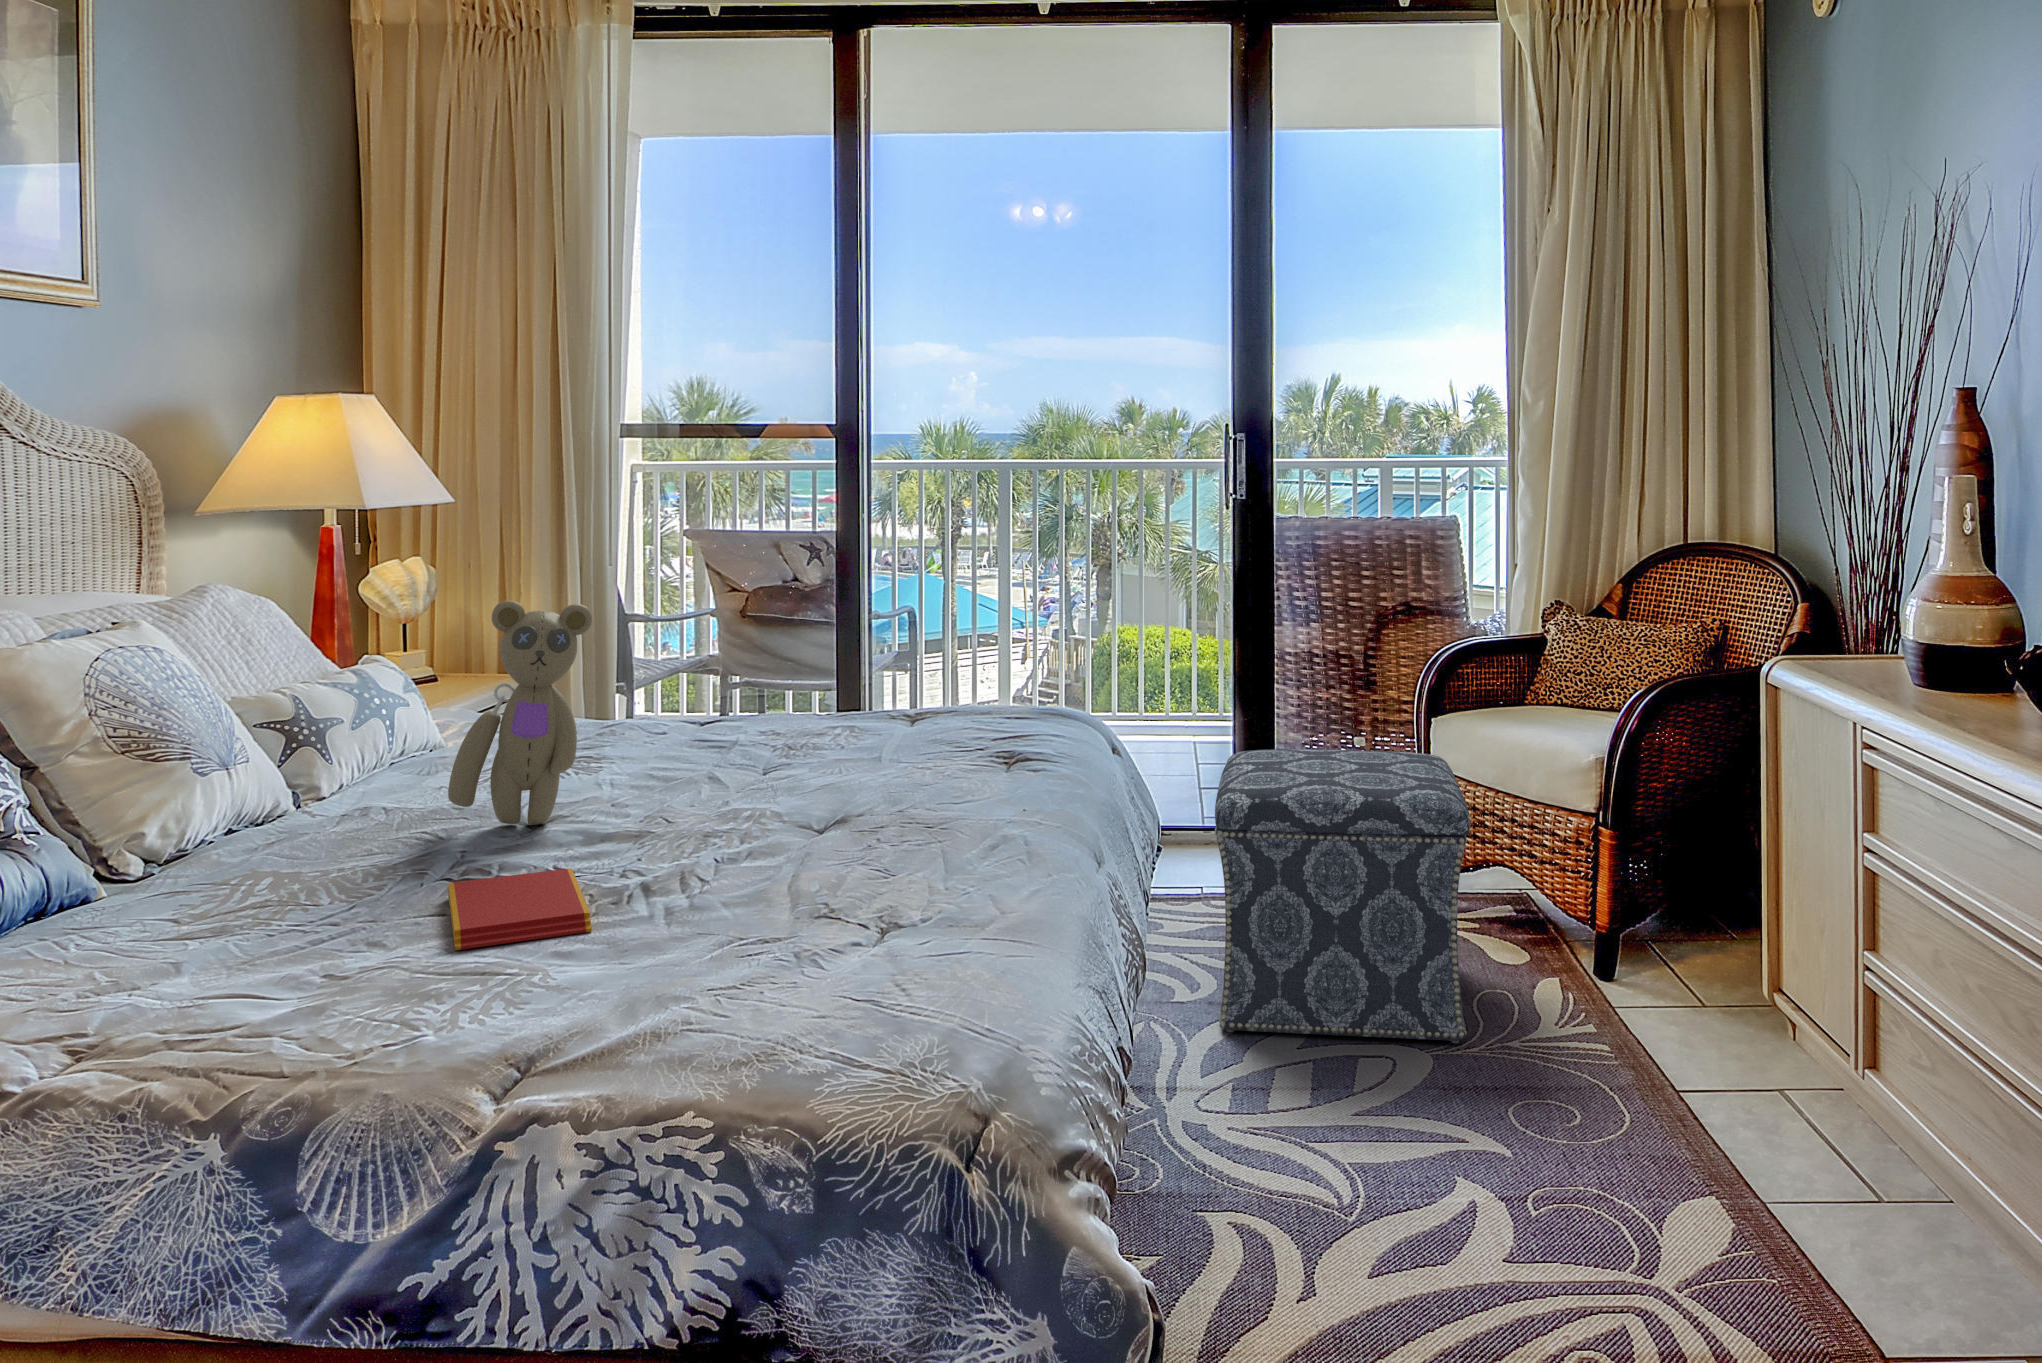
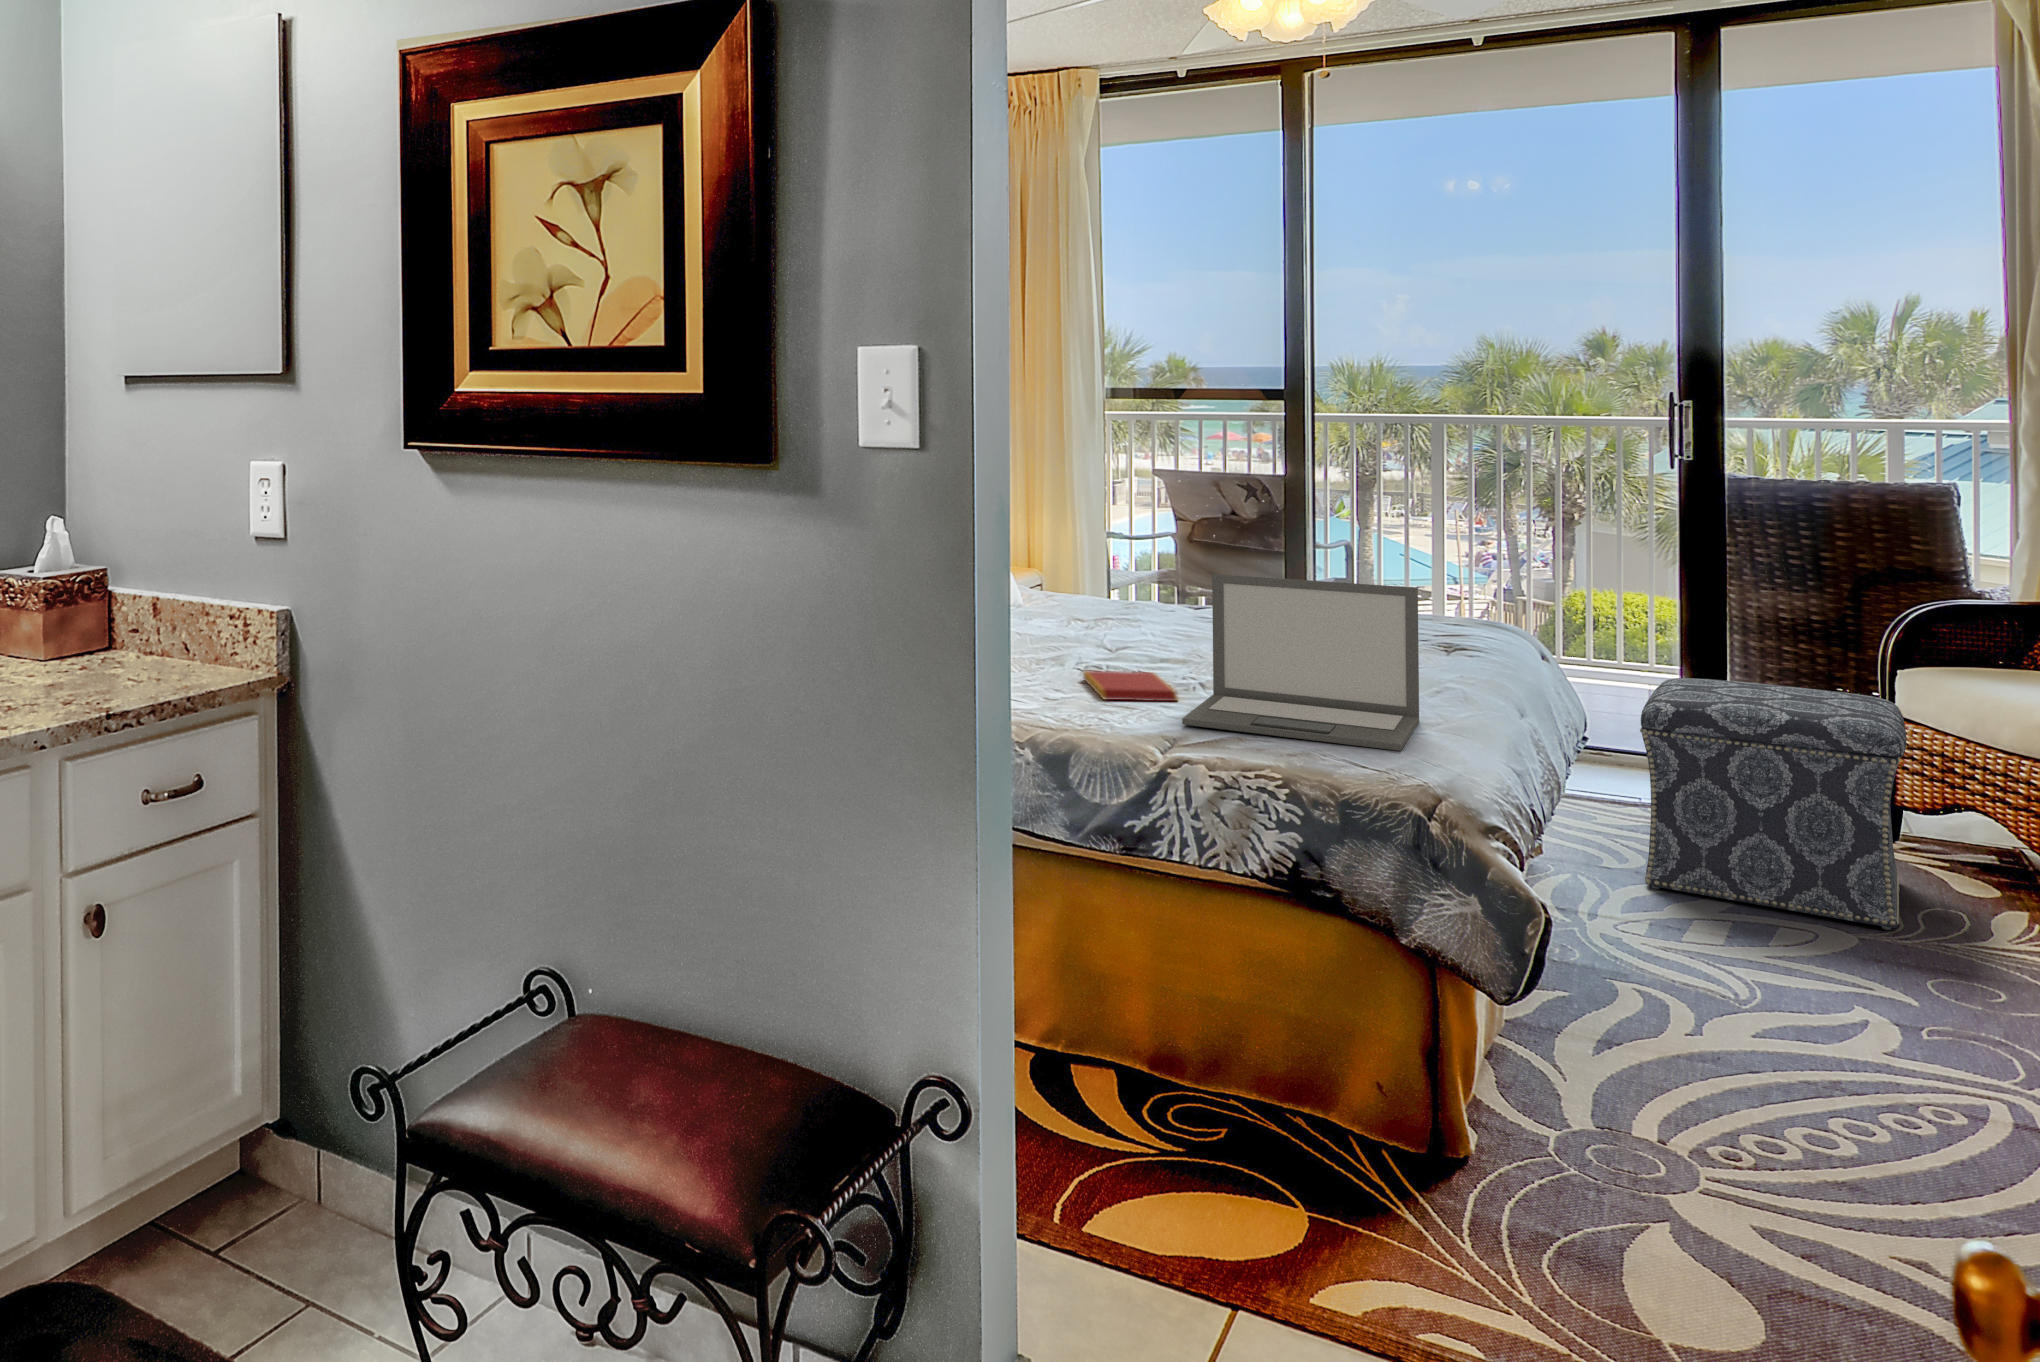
teddy bear: present [448,601,592,825] -> none [1061,514,1148,653]
laptop: none [570,702,958,1004] -> present [1182,574,1419,751]

